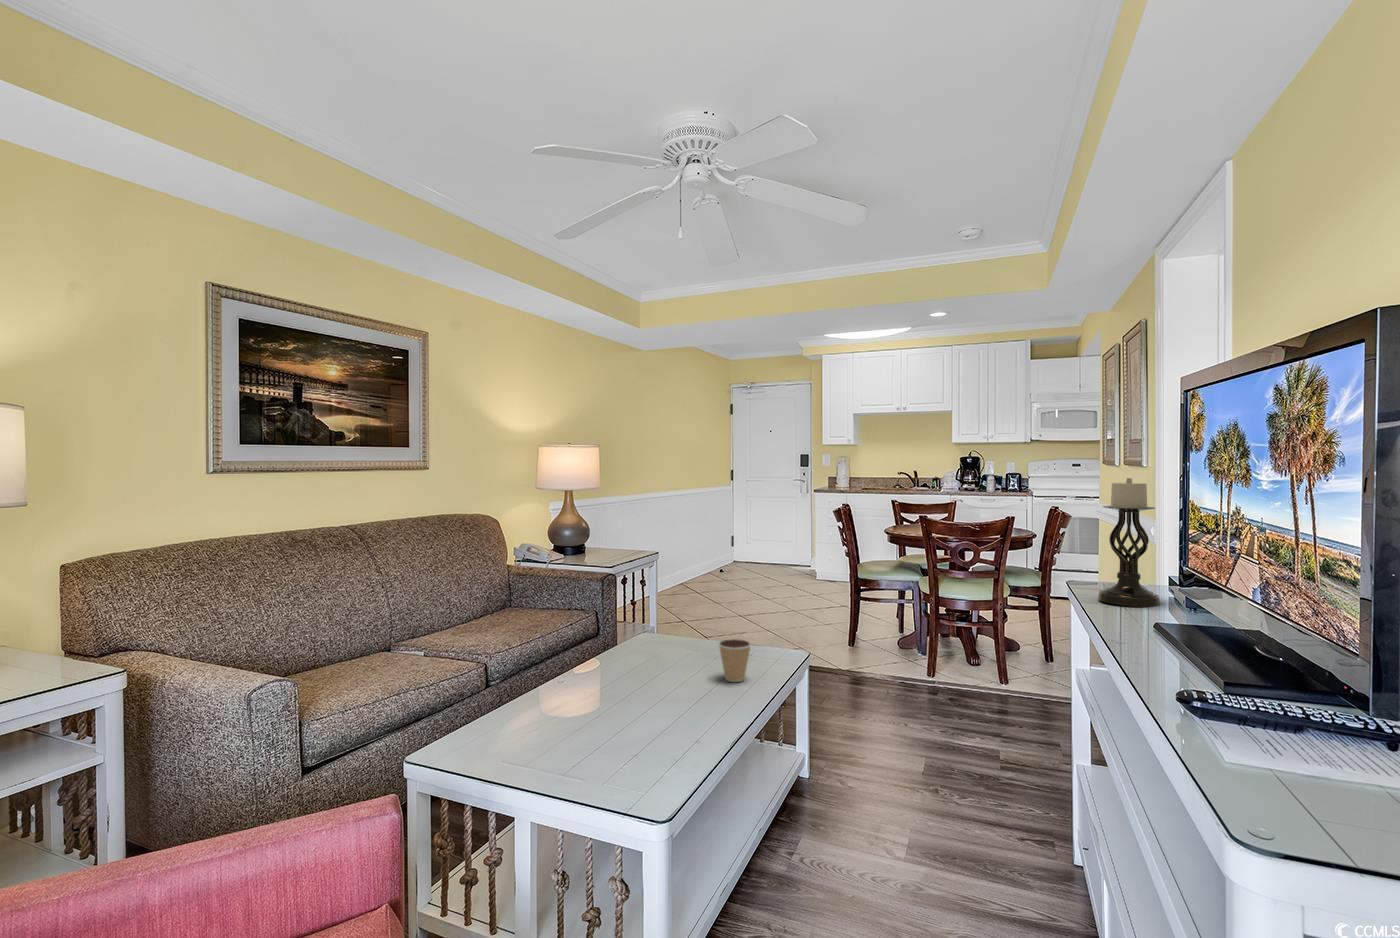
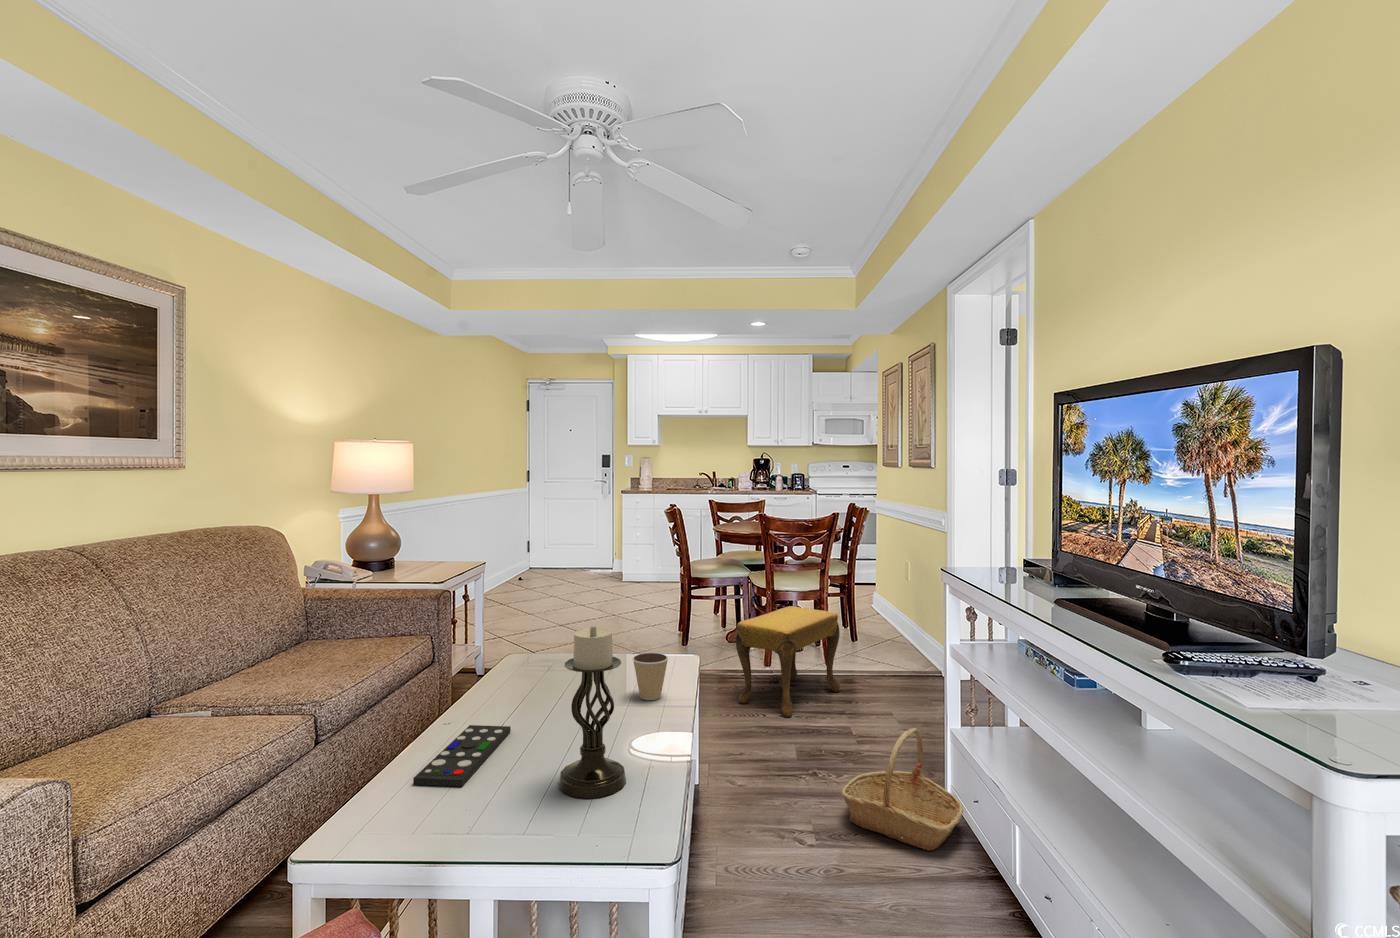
candle holder: present [1098,478,1160,607] -> present [559,626,626,798]
footstool: none [877,612,998,724] -> present [736,606,840,717]
remote control: none [507,683,602,726] -> present [413,725,511,786]
basket: none [927,746,1063,877] -> present [842,728,963,851]

